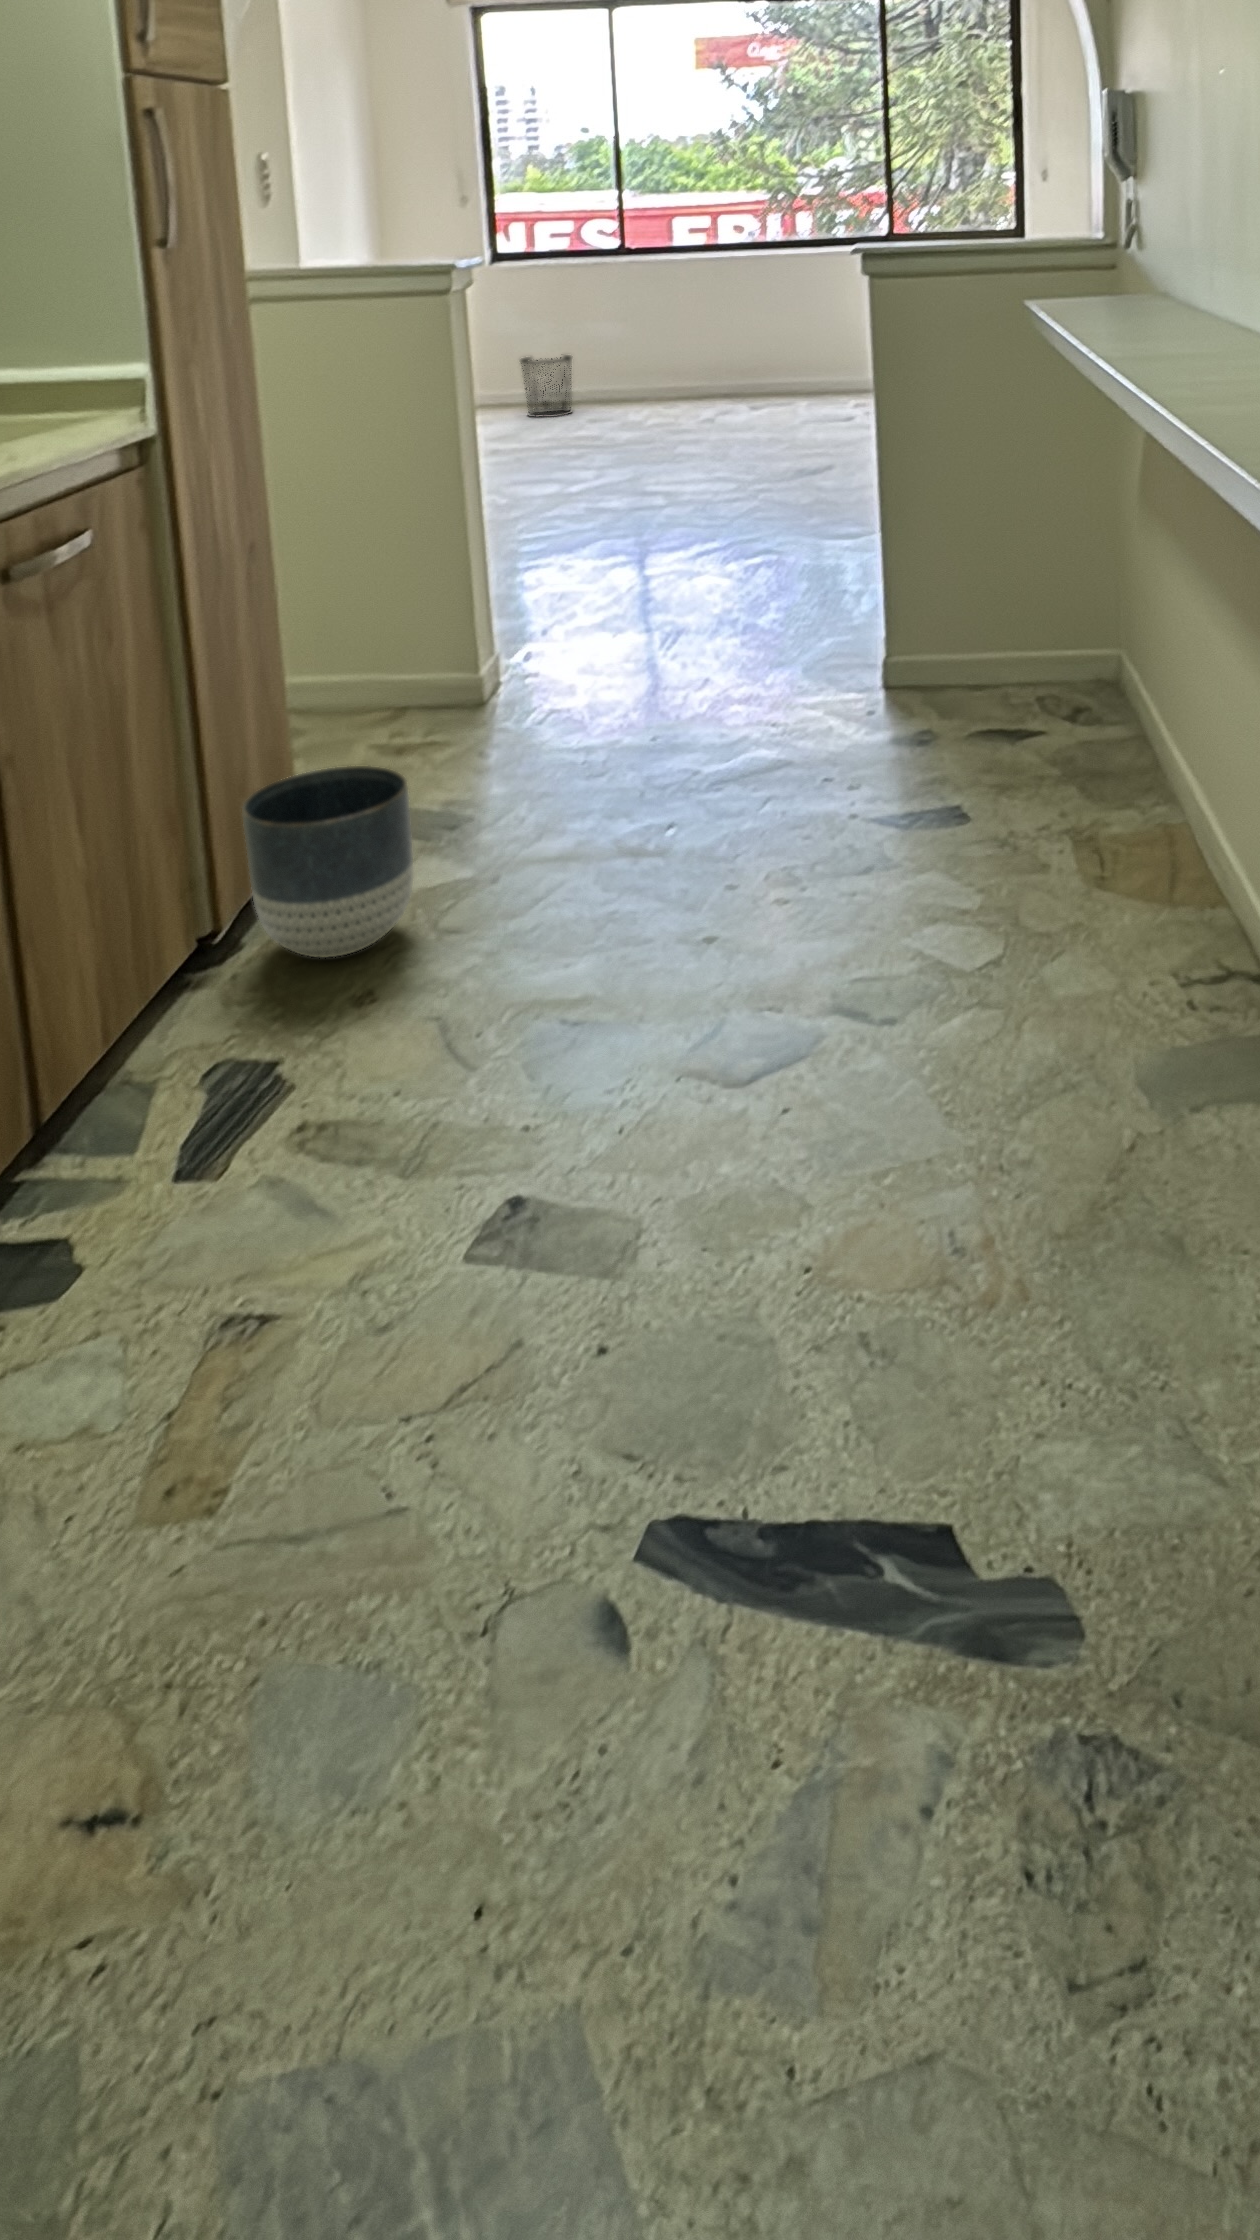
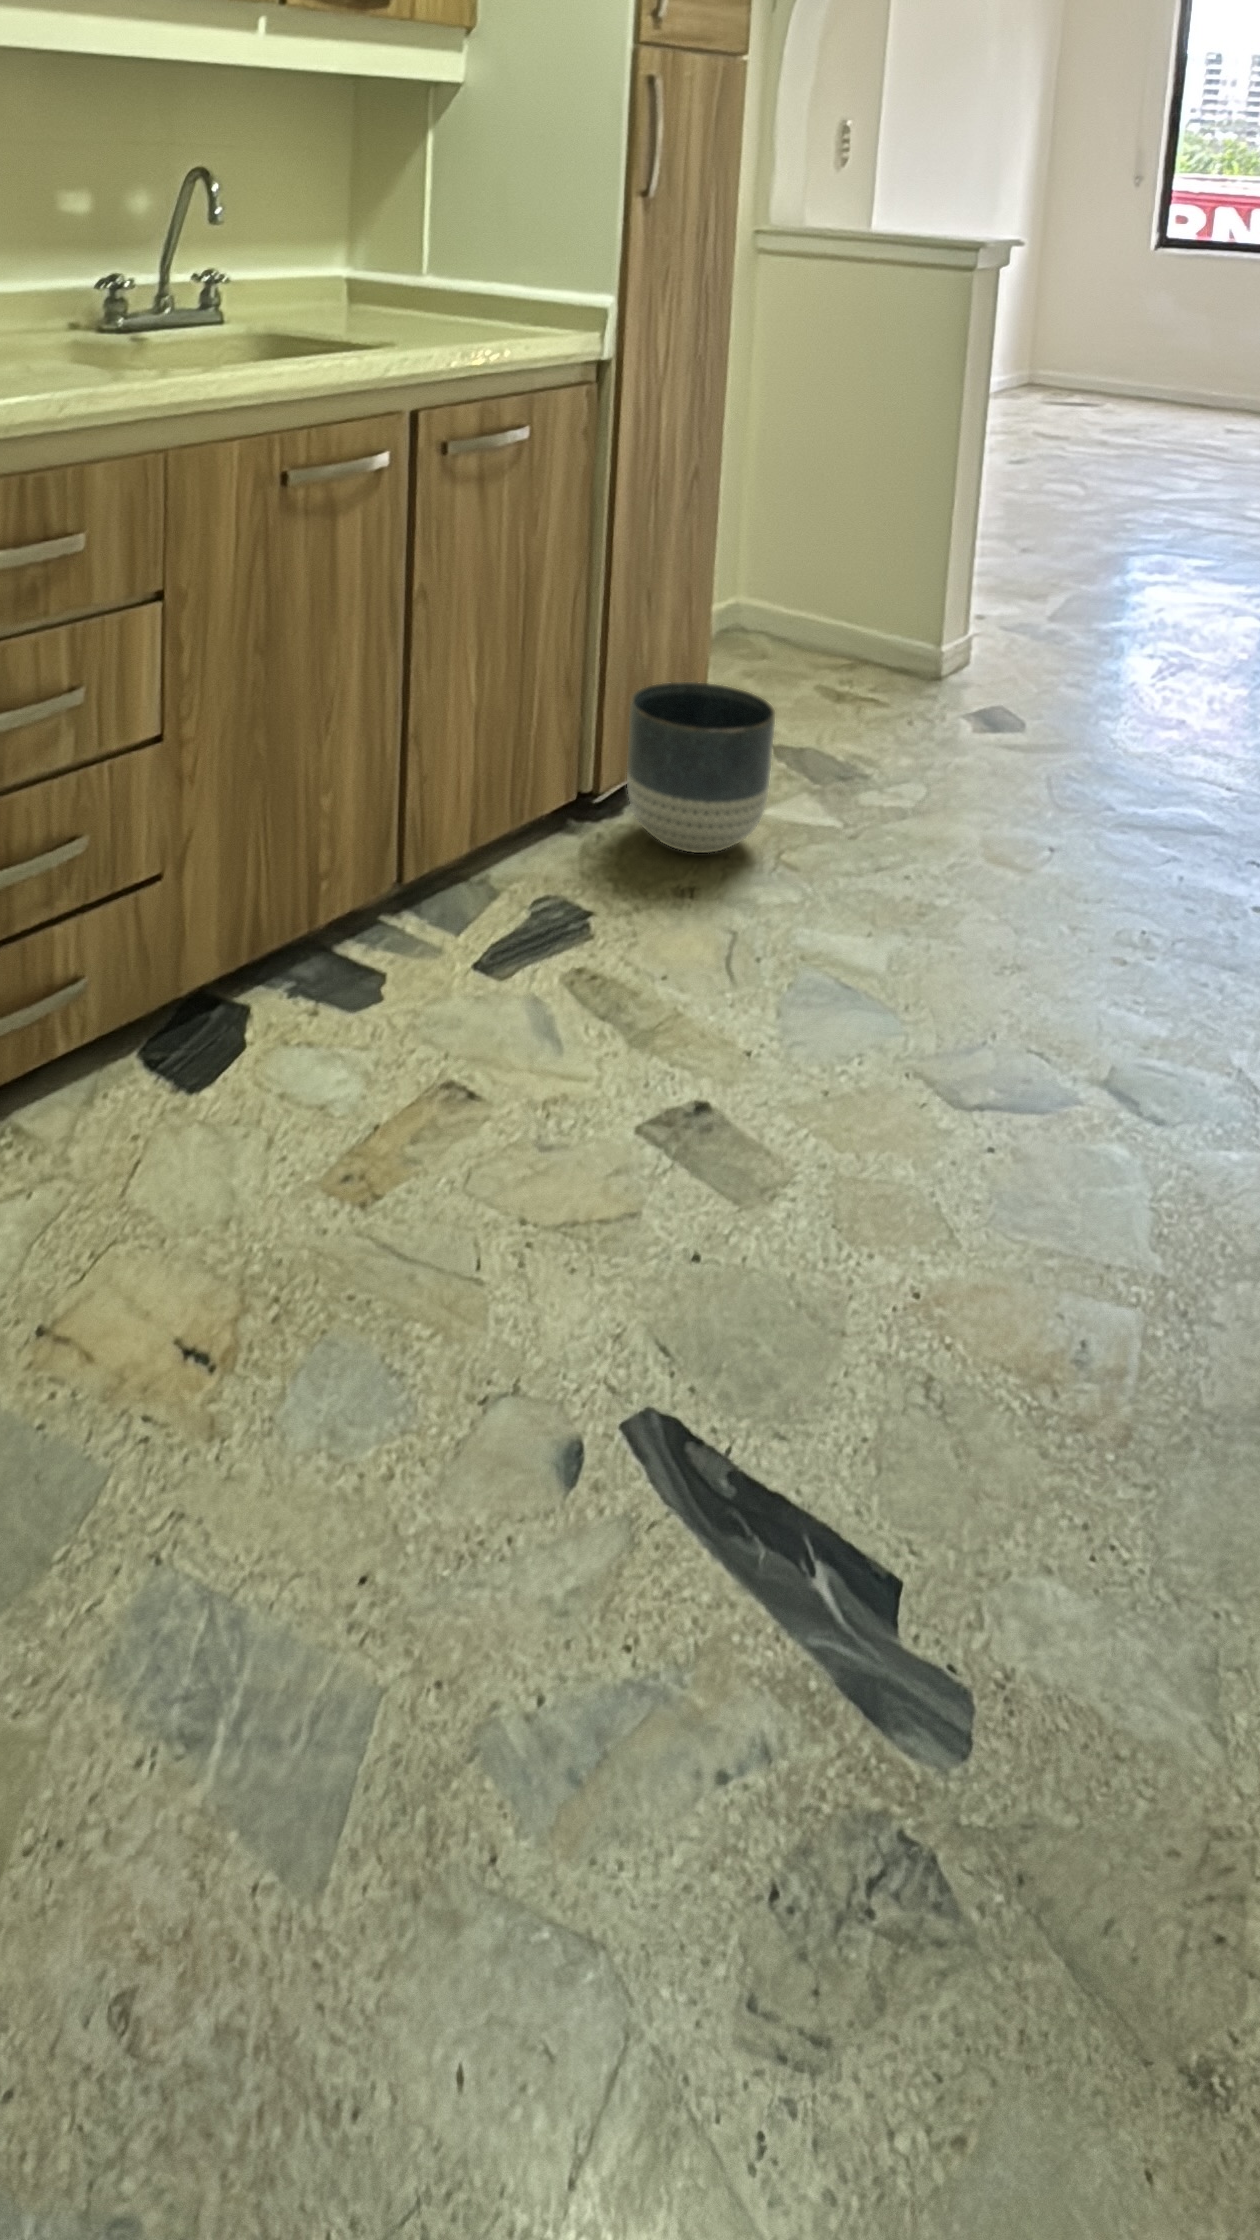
waste bin: present [520,355,572,417] -> none [1164,350,1229,419]

